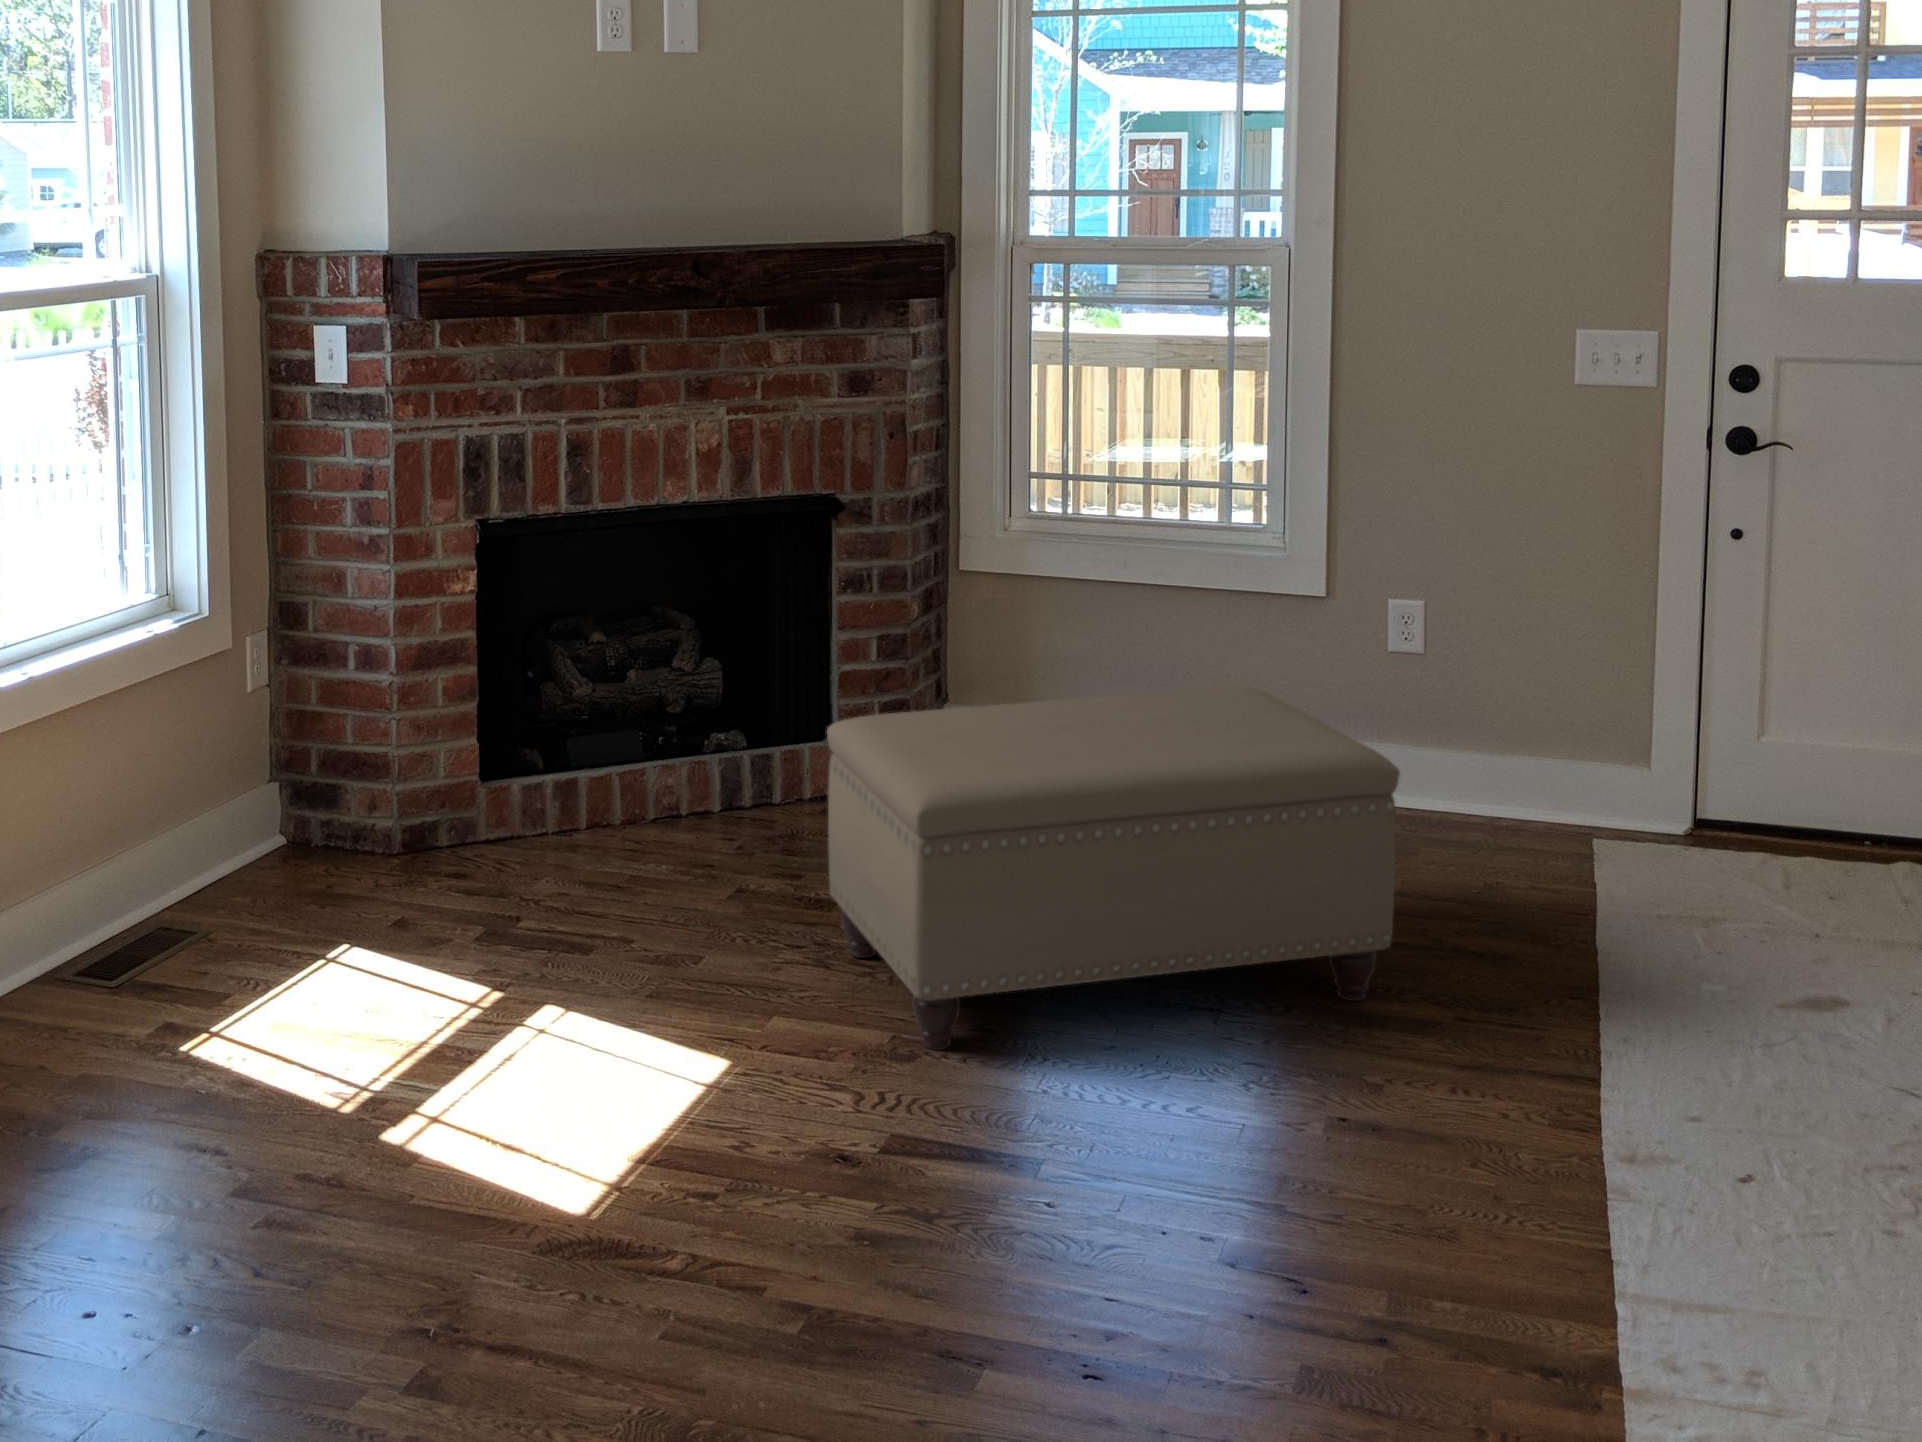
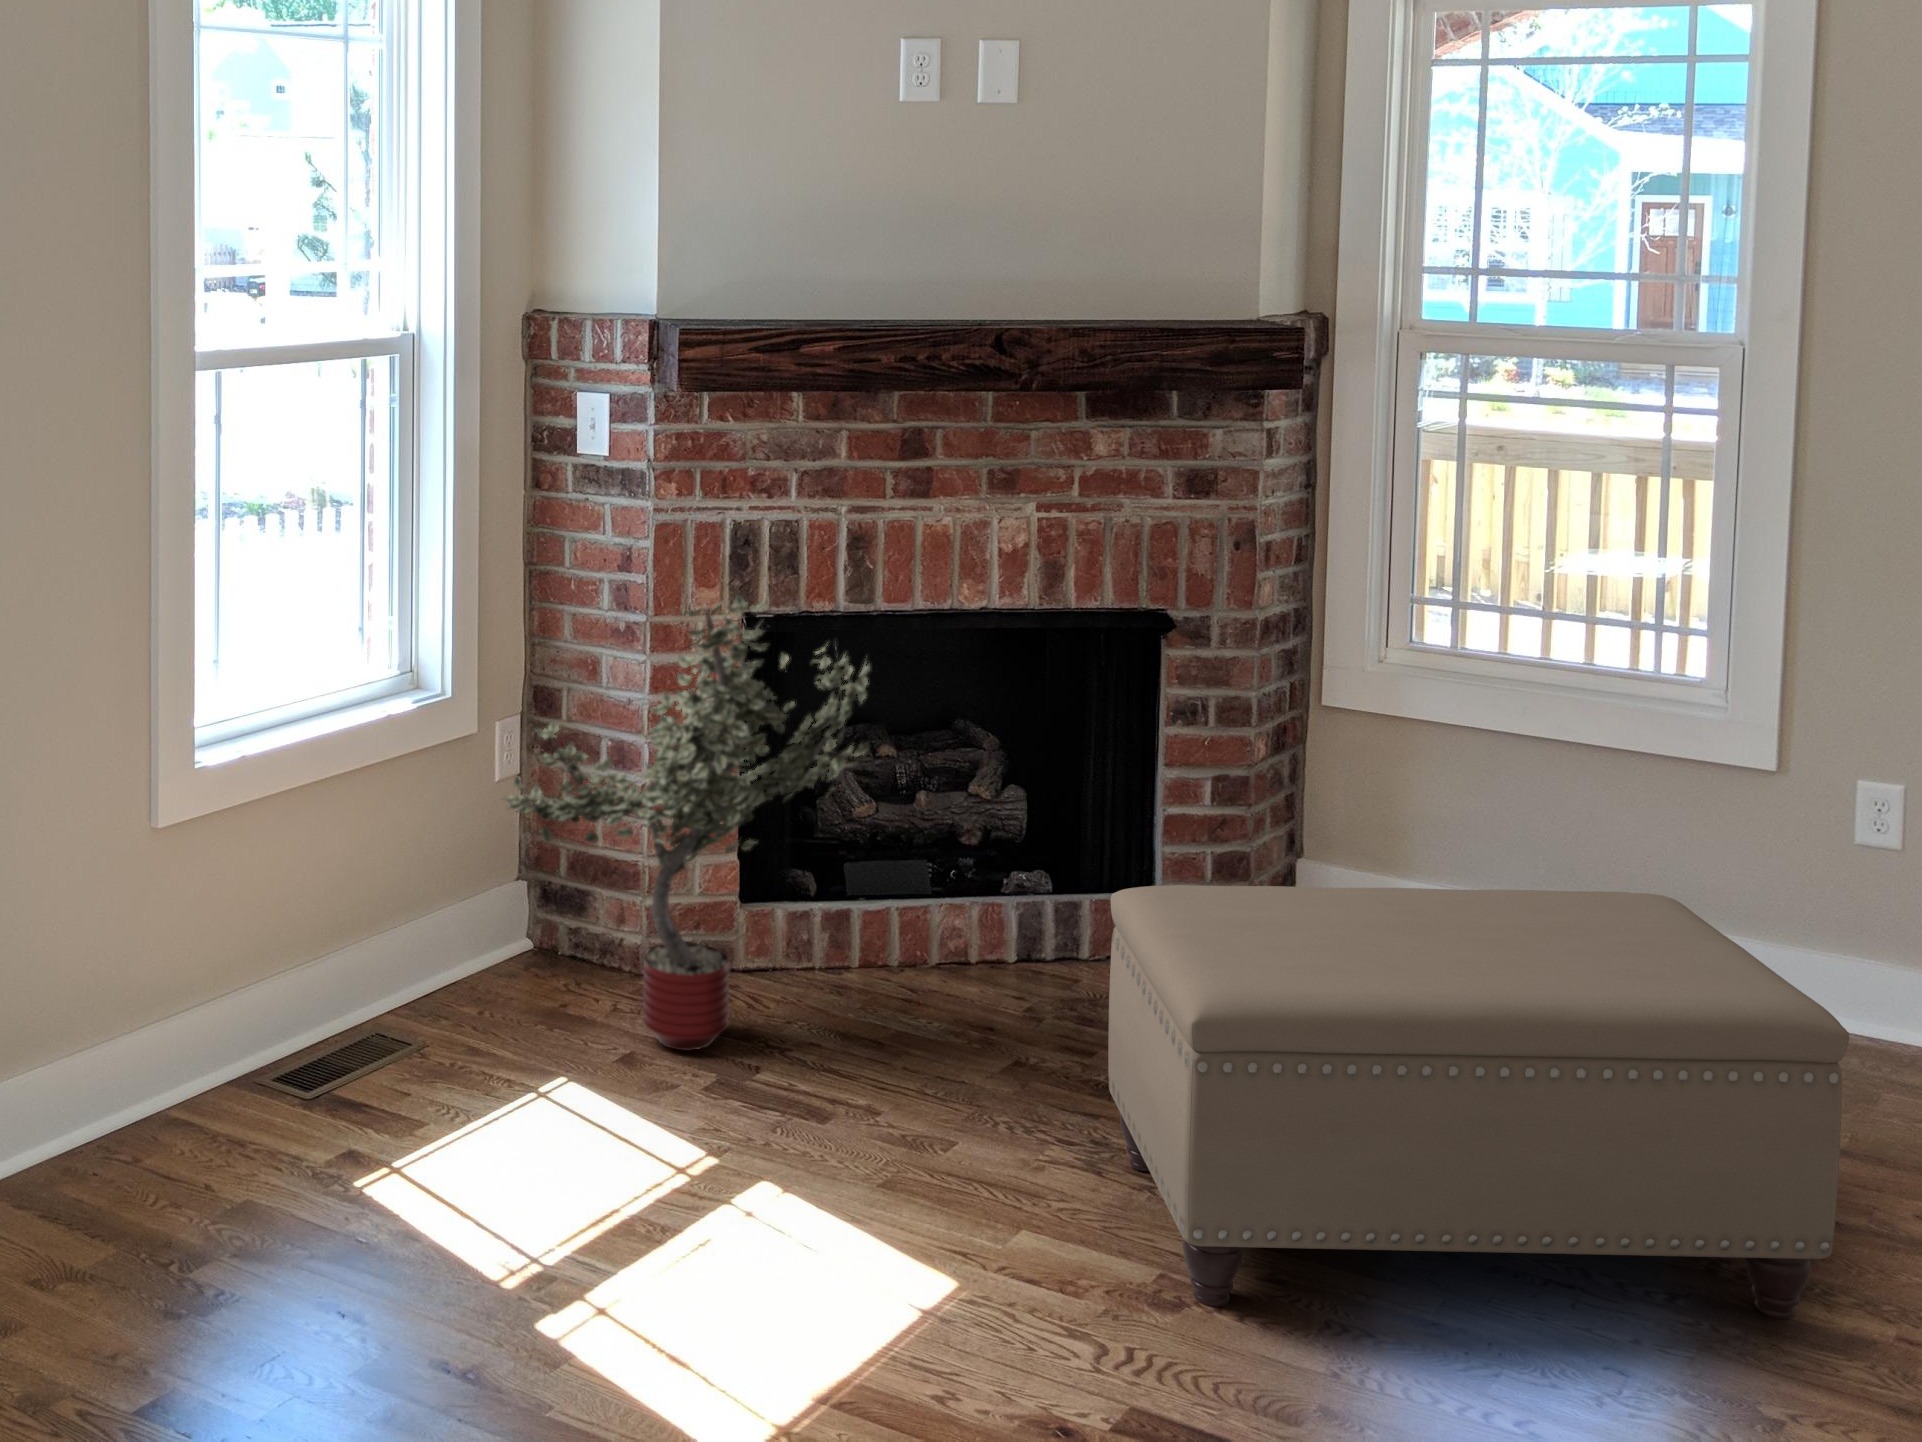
potted tree: none [273,497,609,912] -> present [505,594,870,1050]

